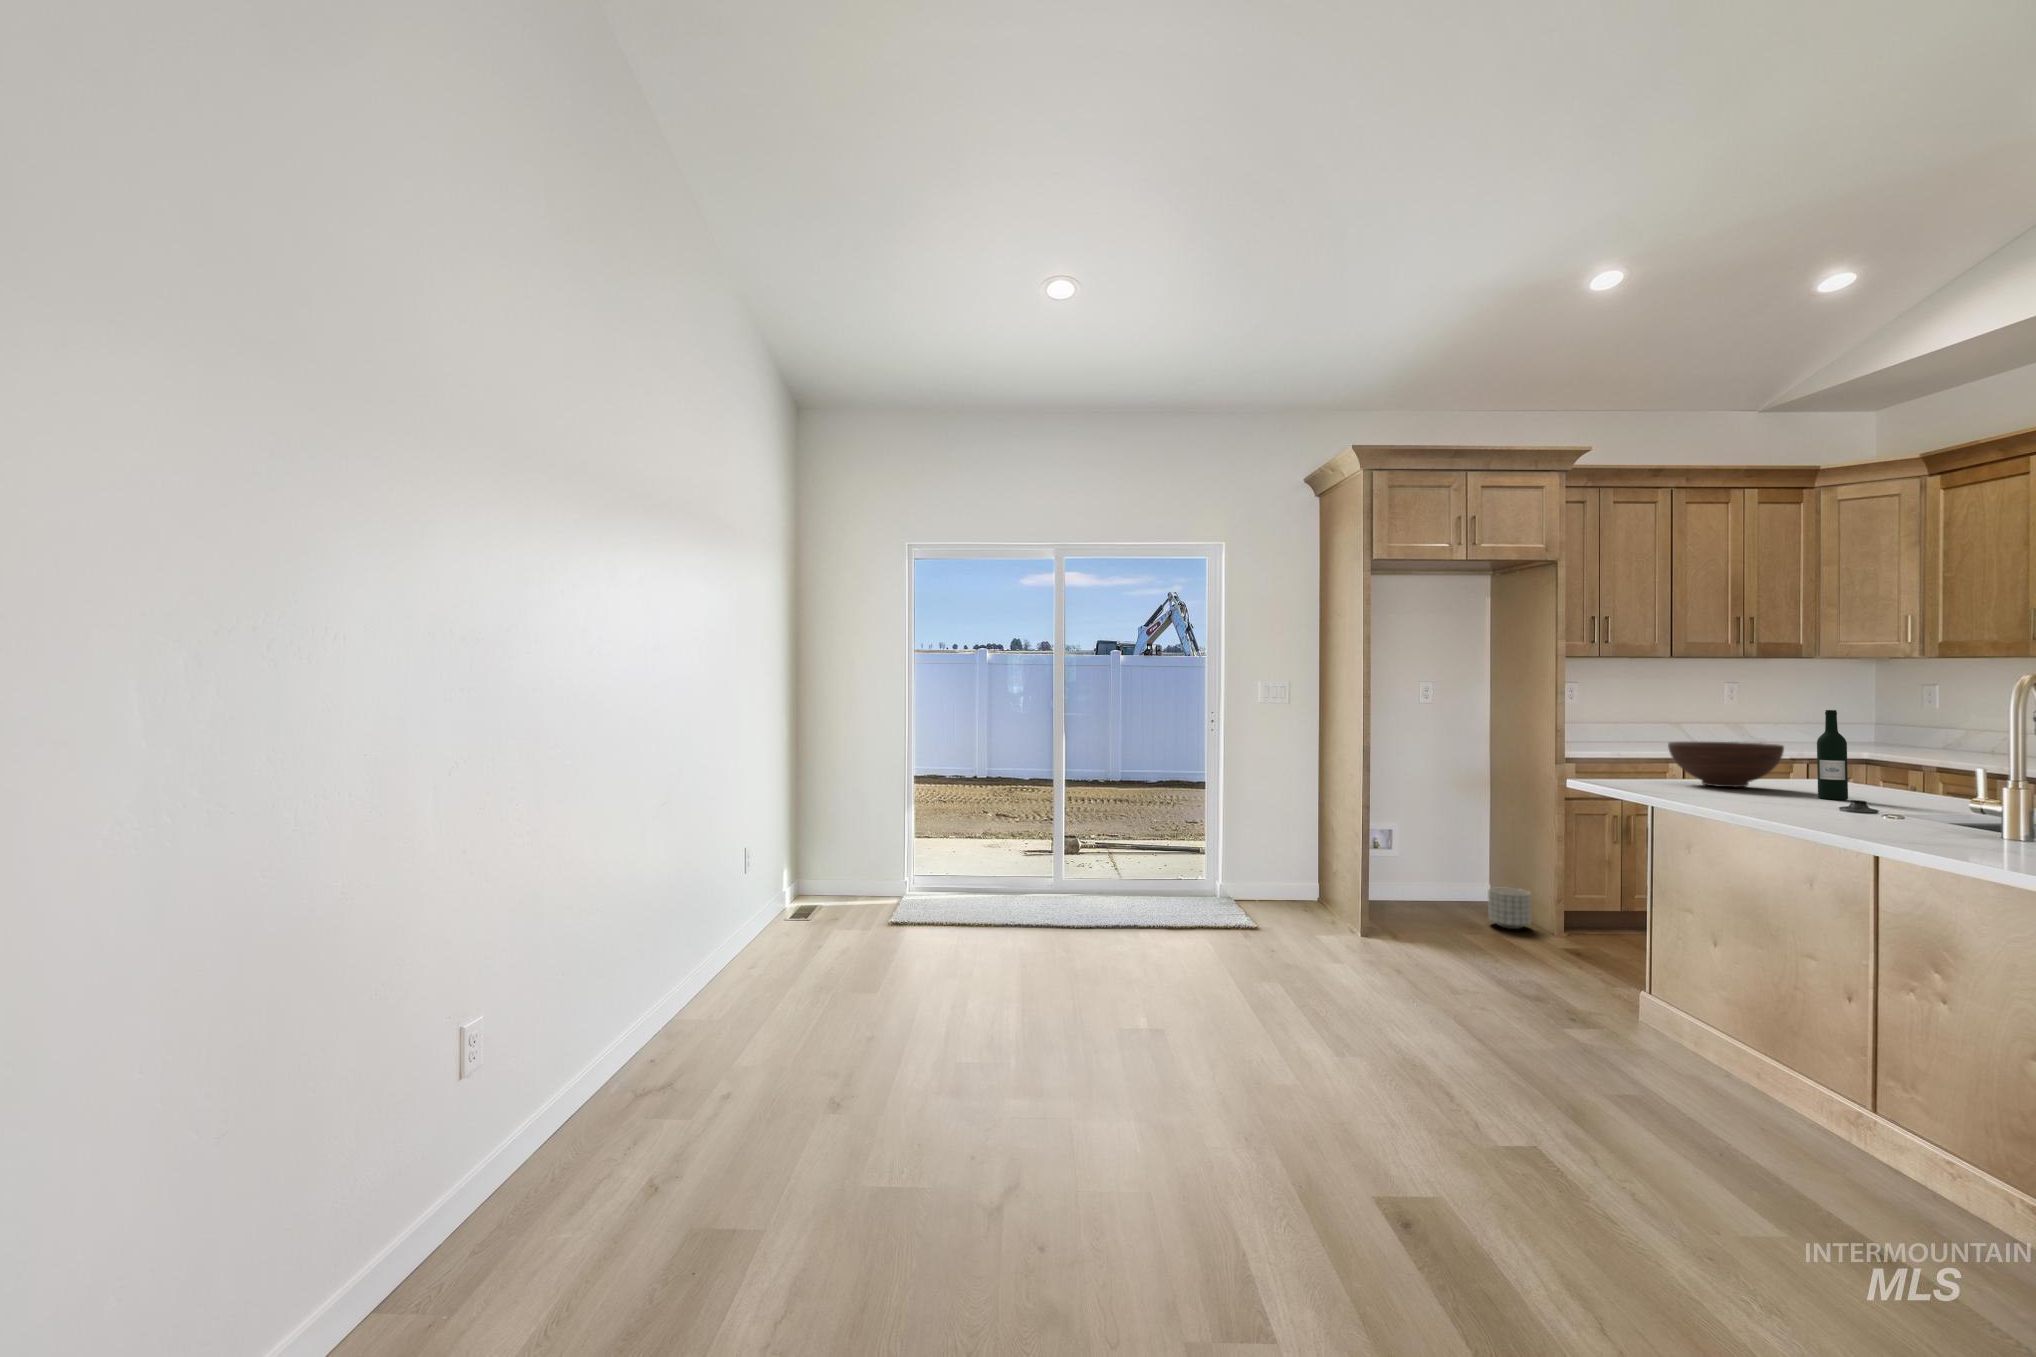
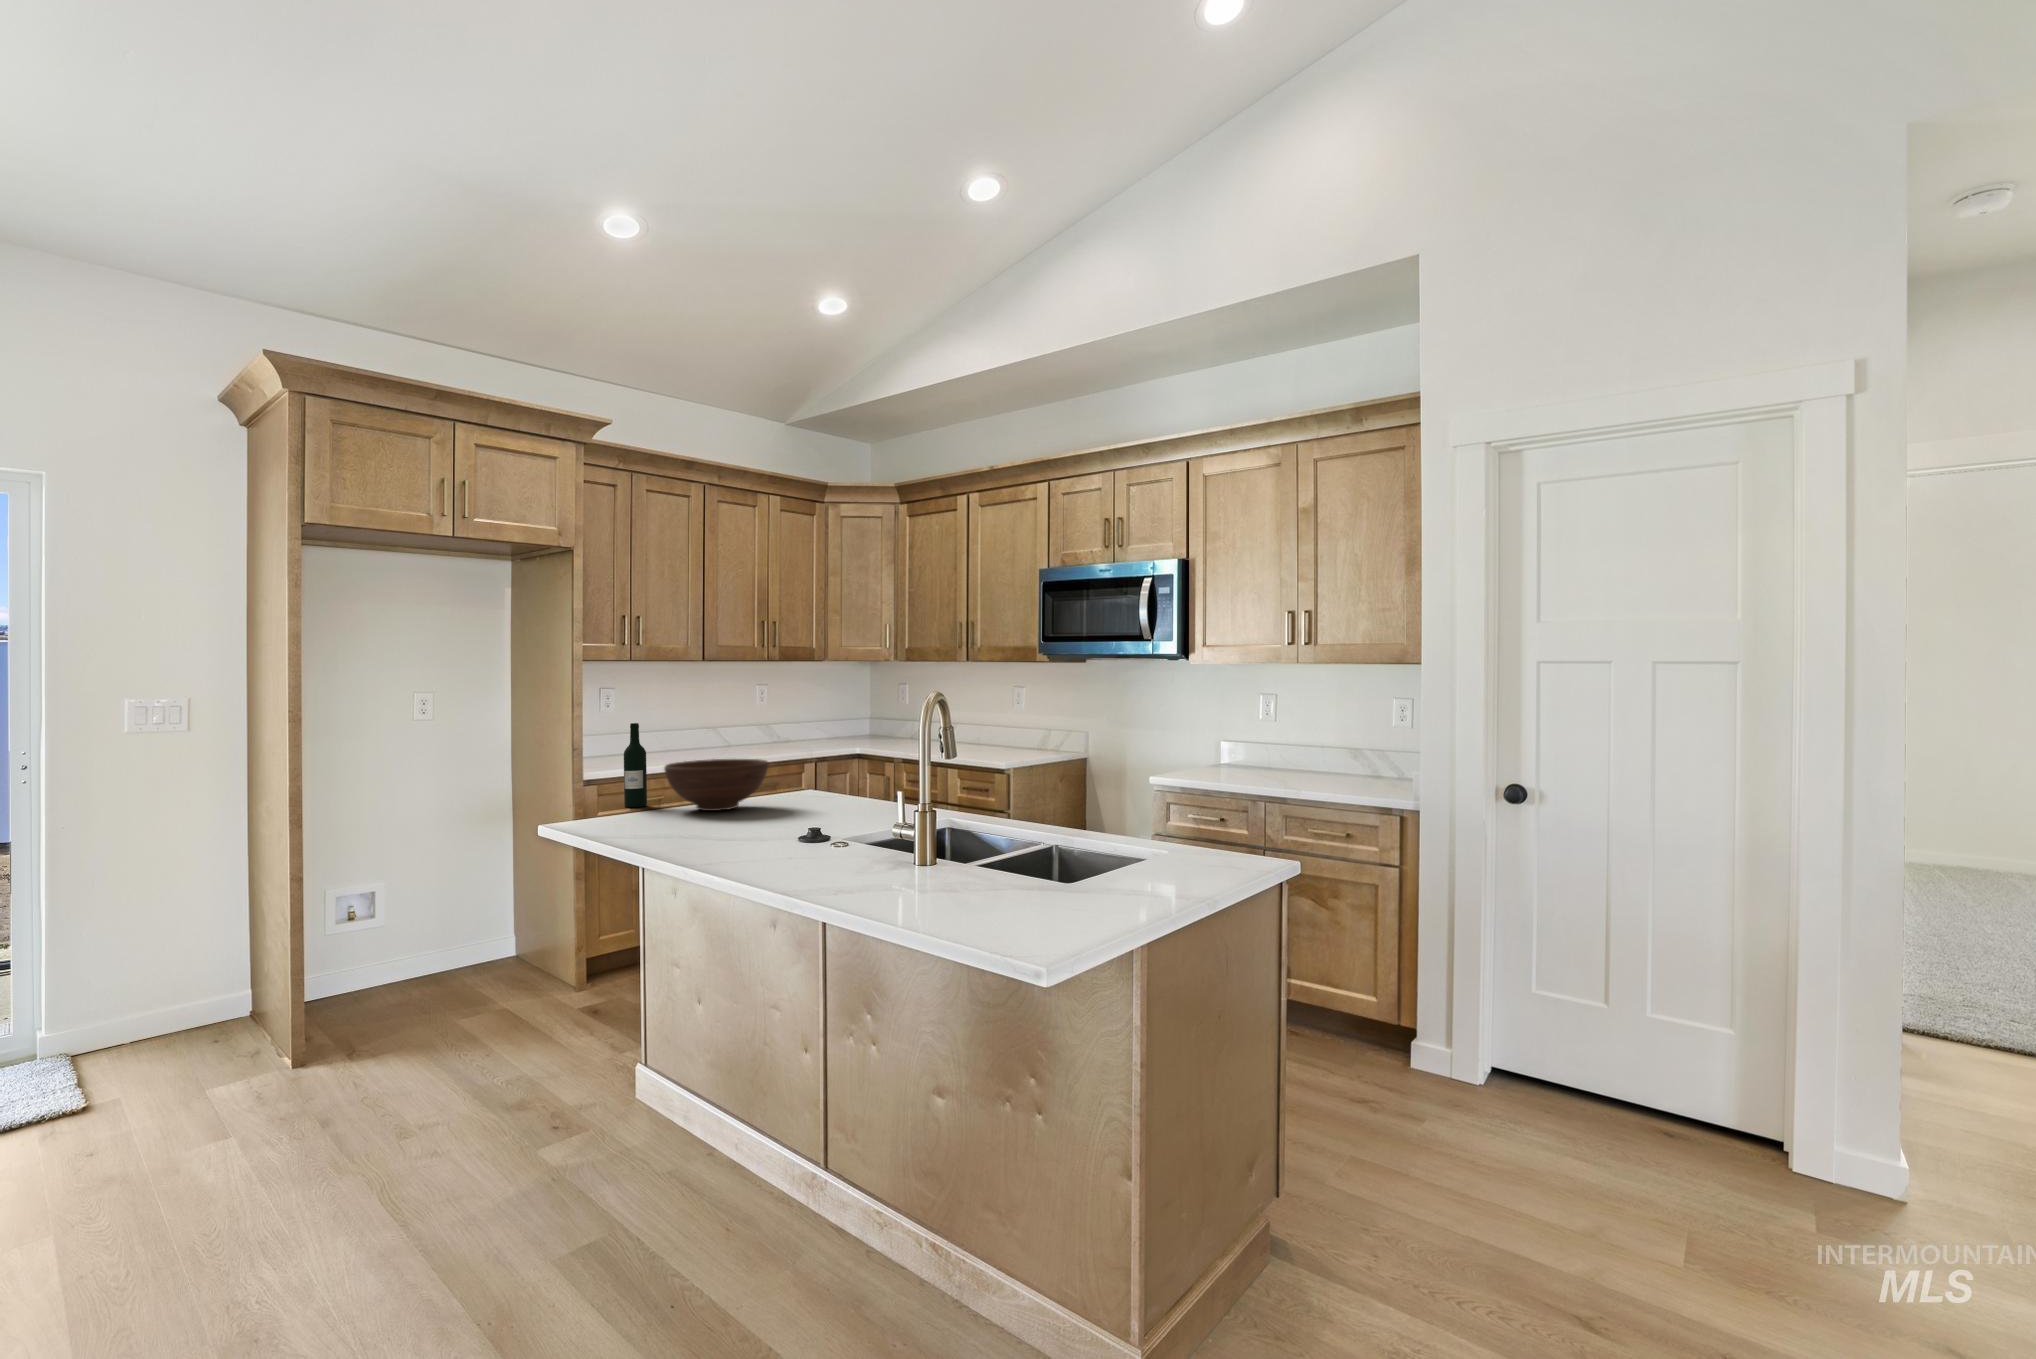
wine bottle: present [1817,710,1848,800] -> present [624,723,647,807]
planter: present [1488,887,1531,929] -> none [498,940,549,992]

